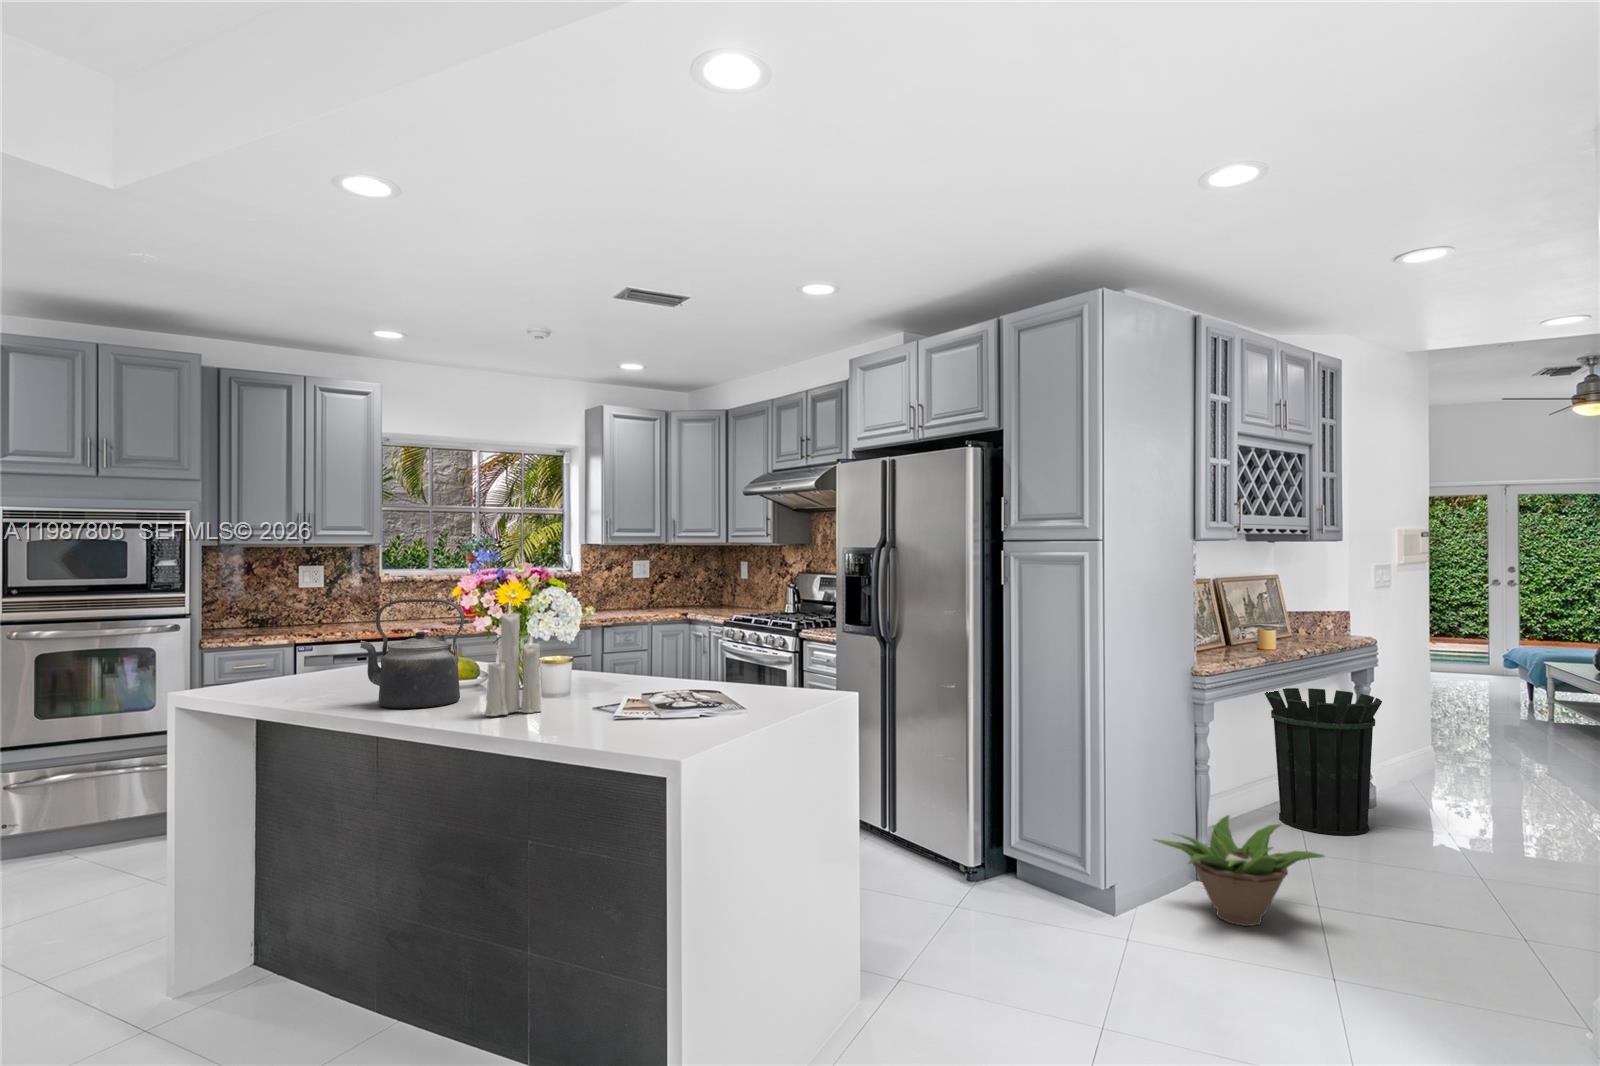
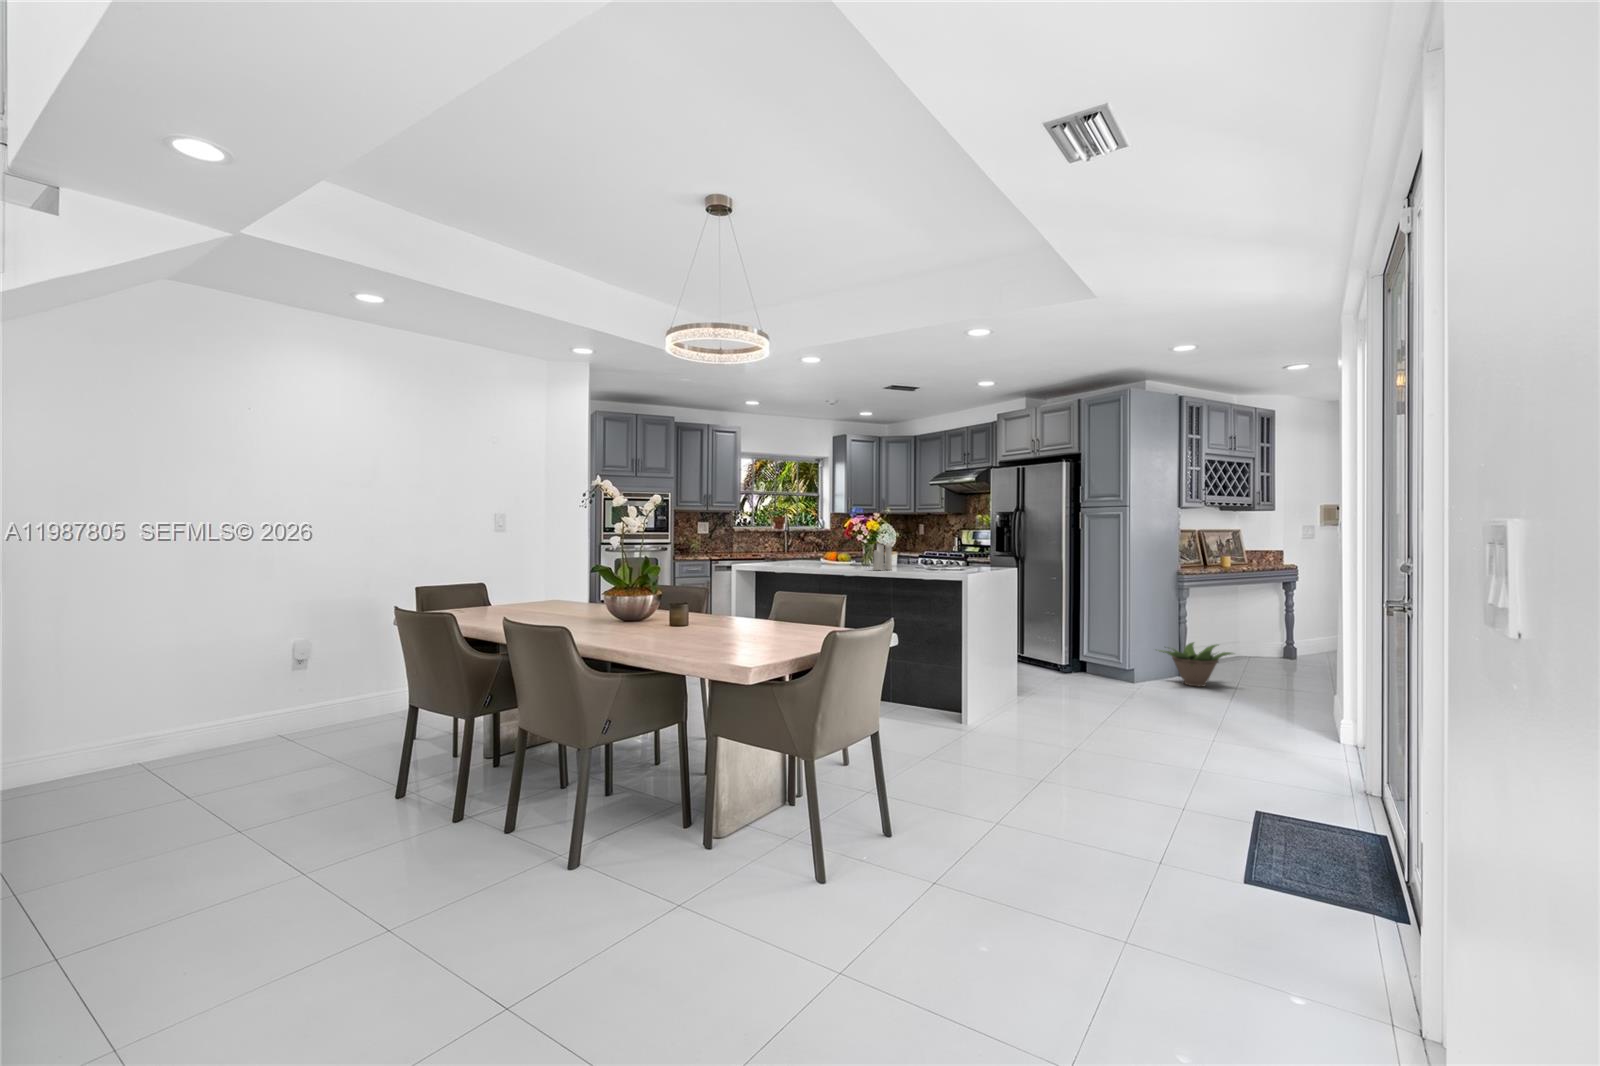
kettle: present [360,599,464,709] -> none [814,527,854,569]
waste bin: present [1265,688,1382,835] -> none [1227,592,1291,666]

